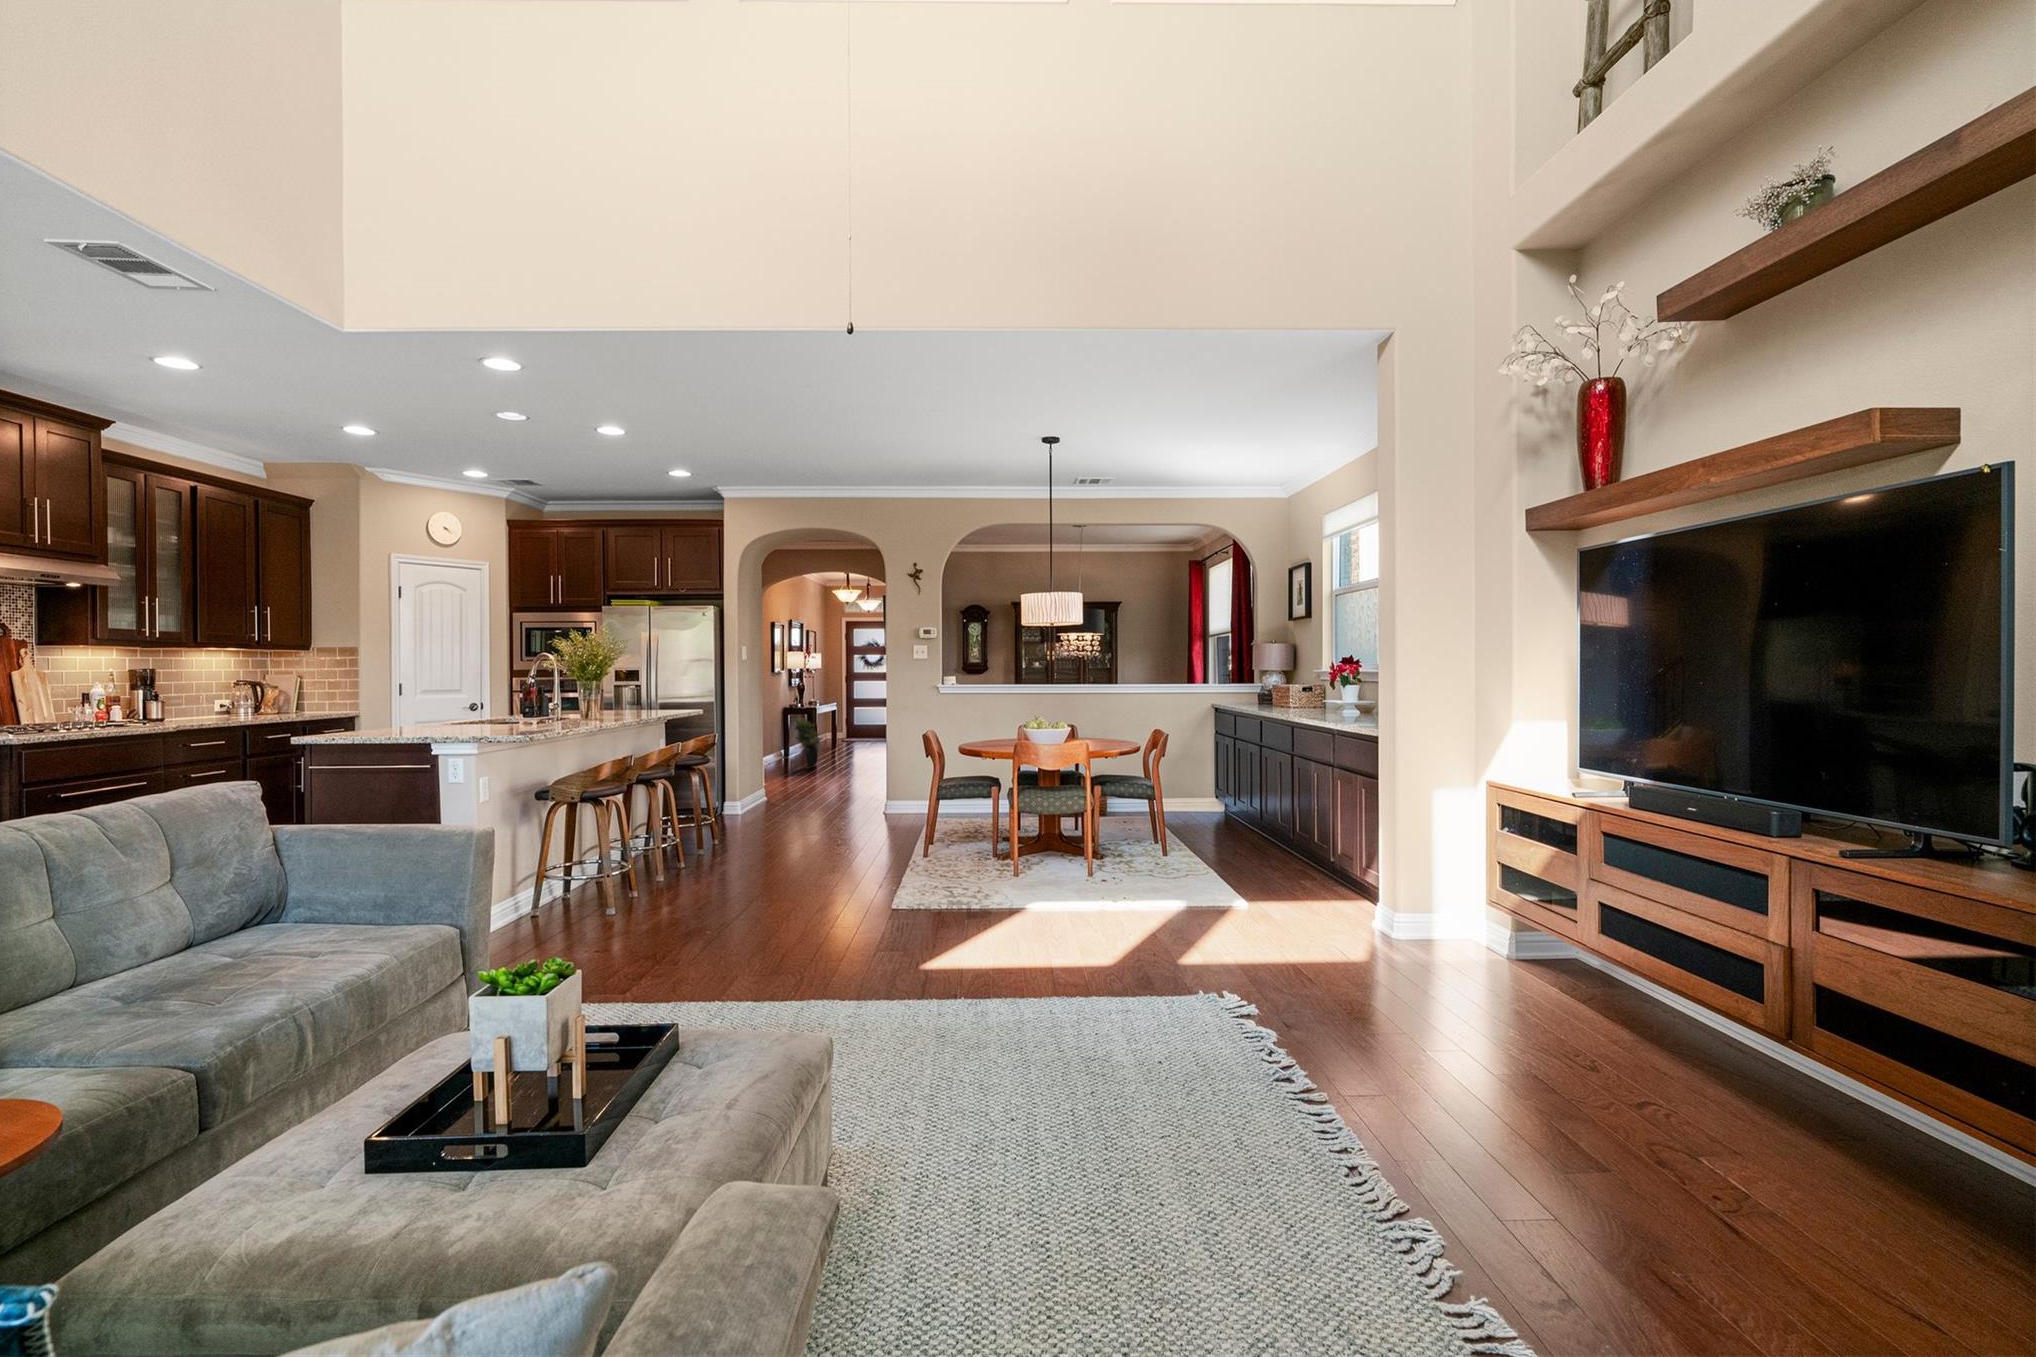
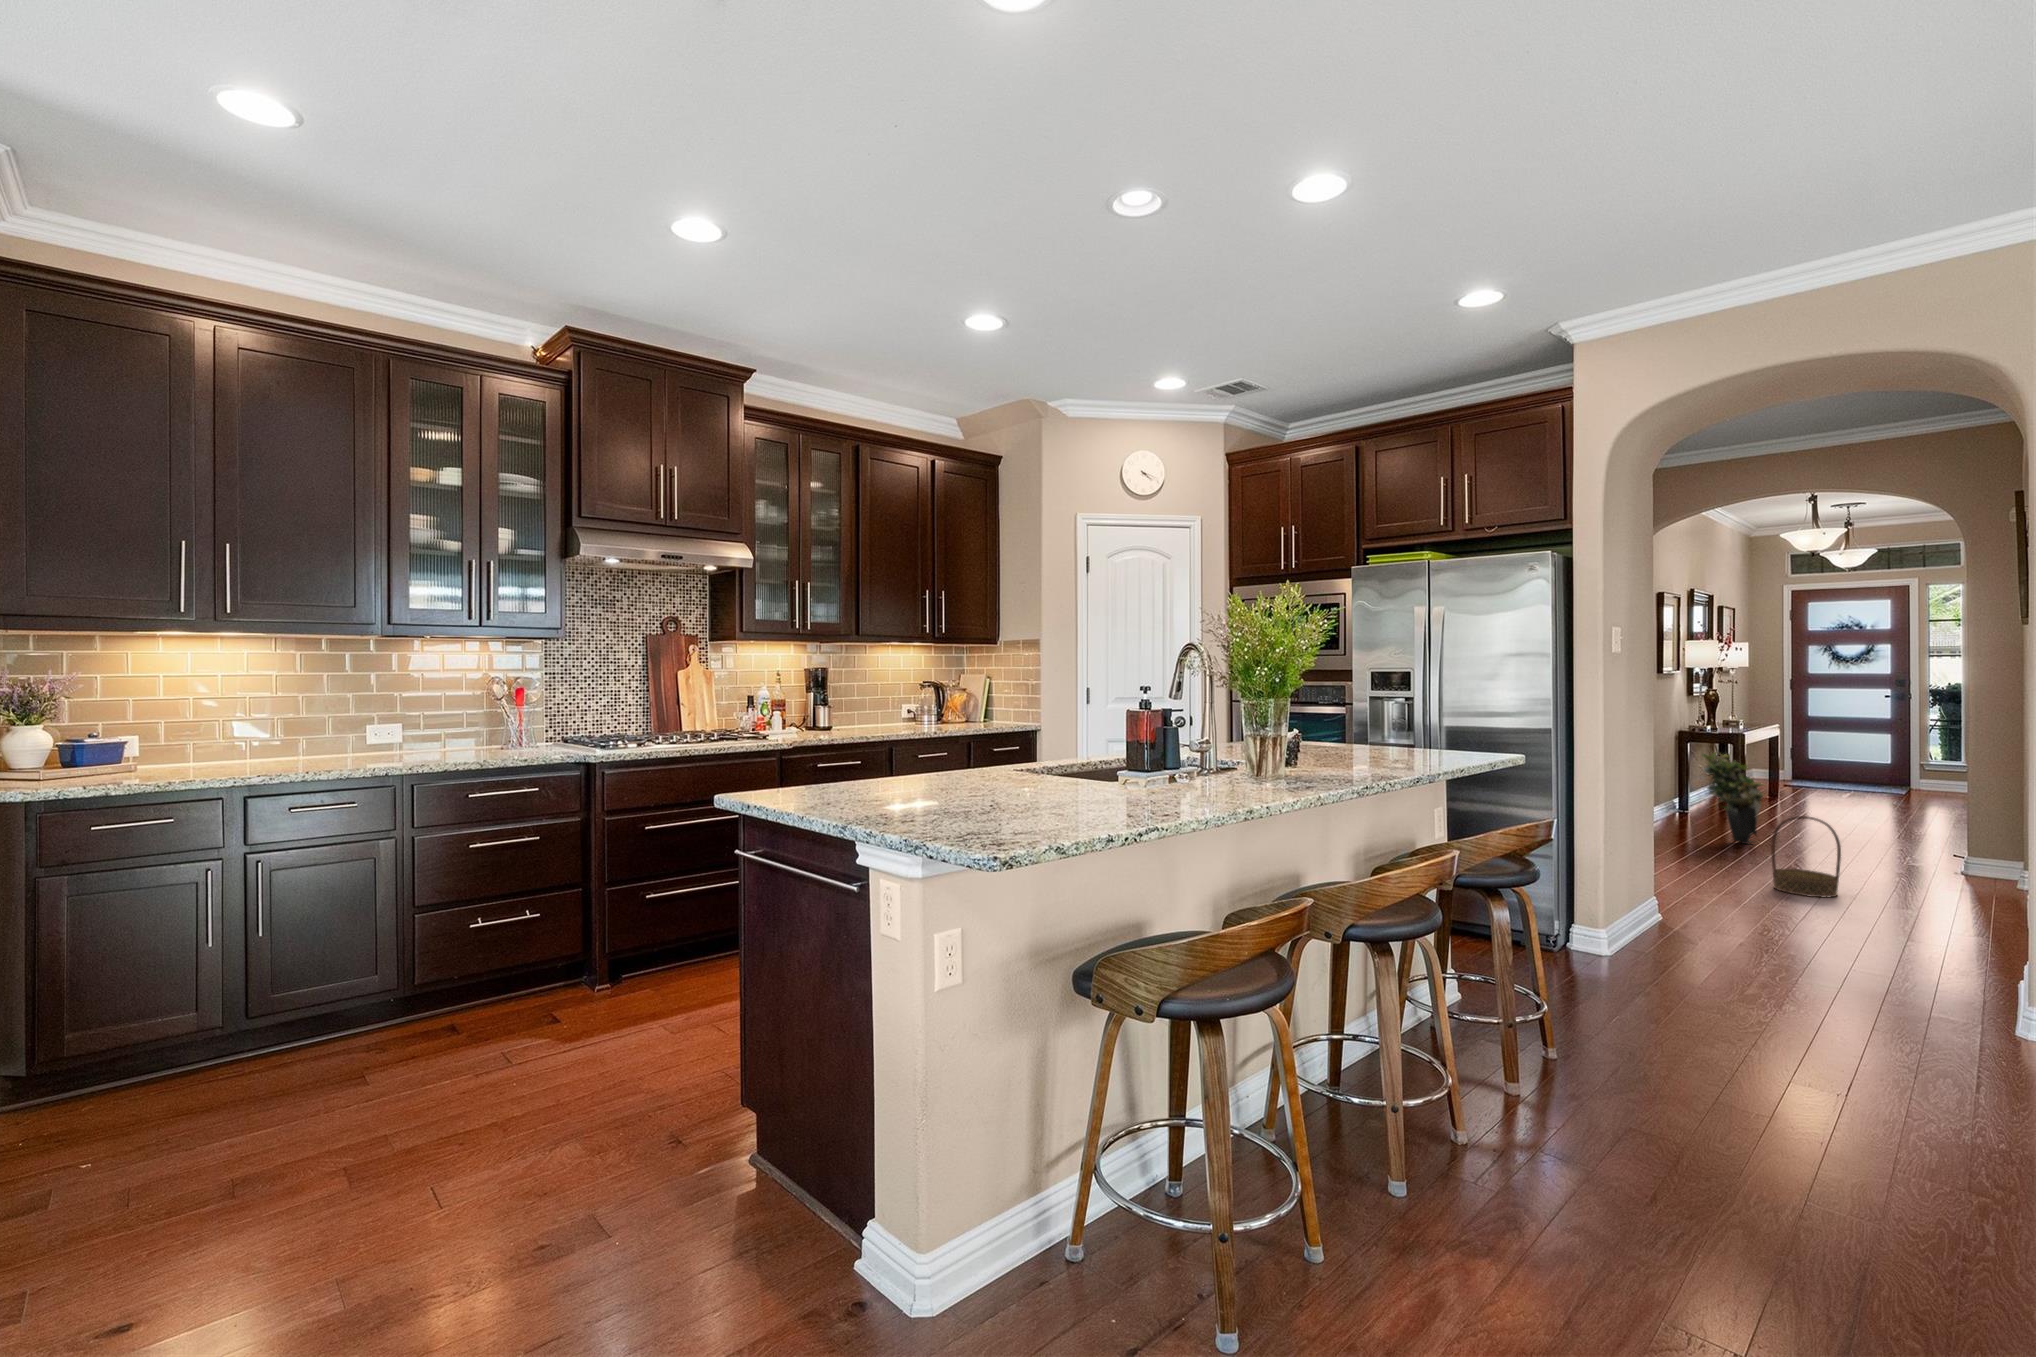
basket: none [817,744,844,783] -> present [1771,816,1841,897]

